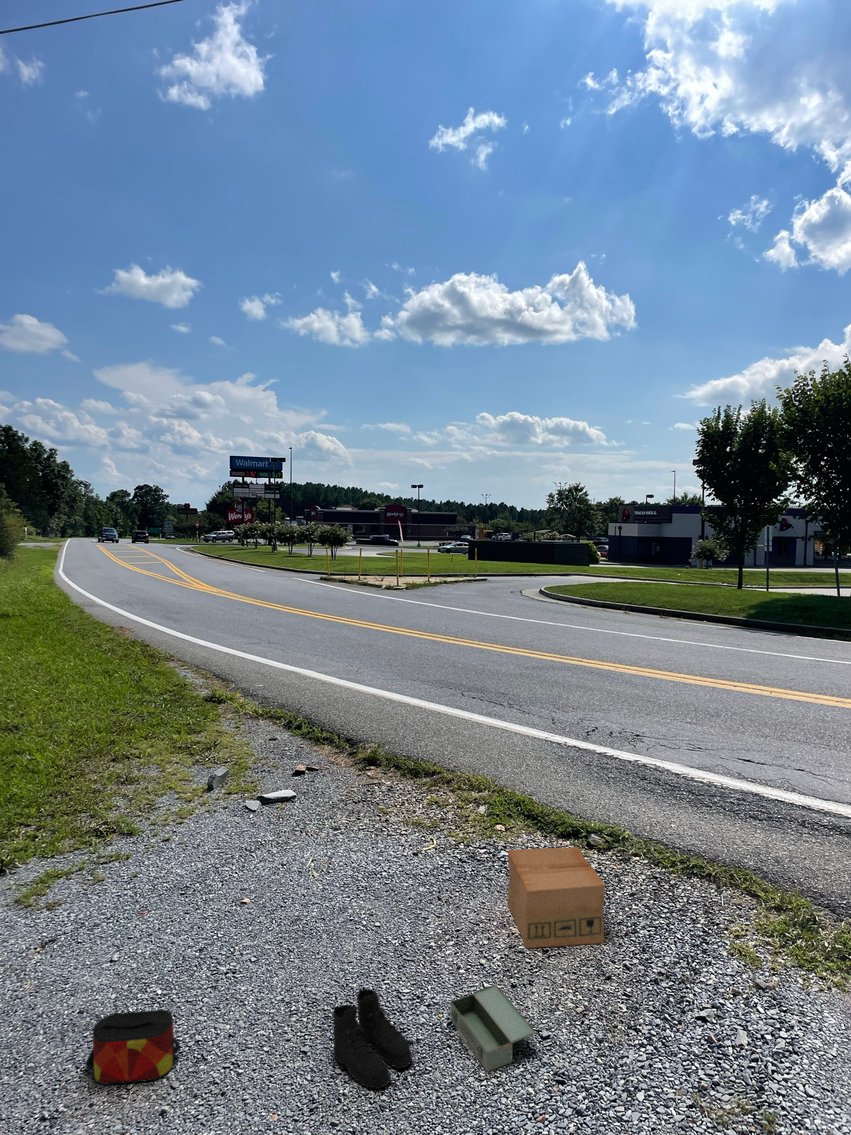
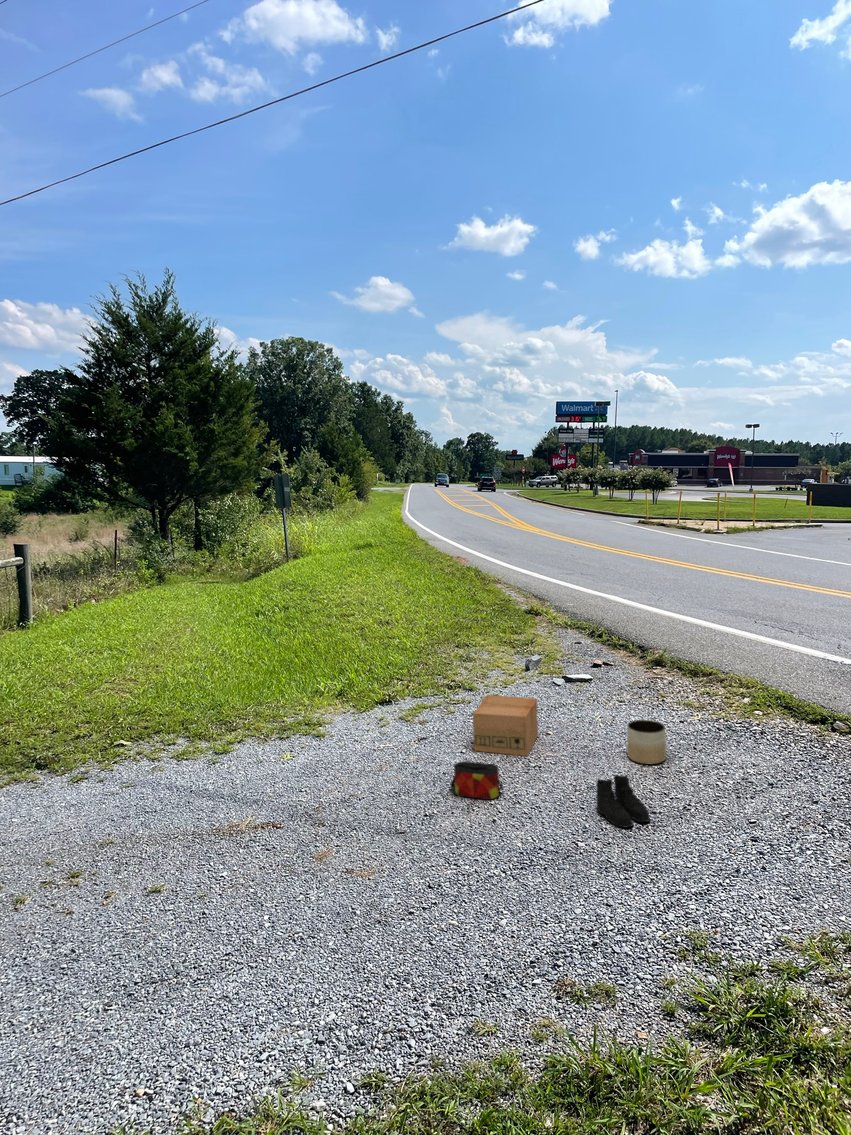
cardboard box: present [507,847,605,948] -> present [473,695,538,756]
planter: none [361,871,411,940] -> present [627,720,666,764]
toolbox: present [450,985,535,1072] -> none [683,793,743,836]

